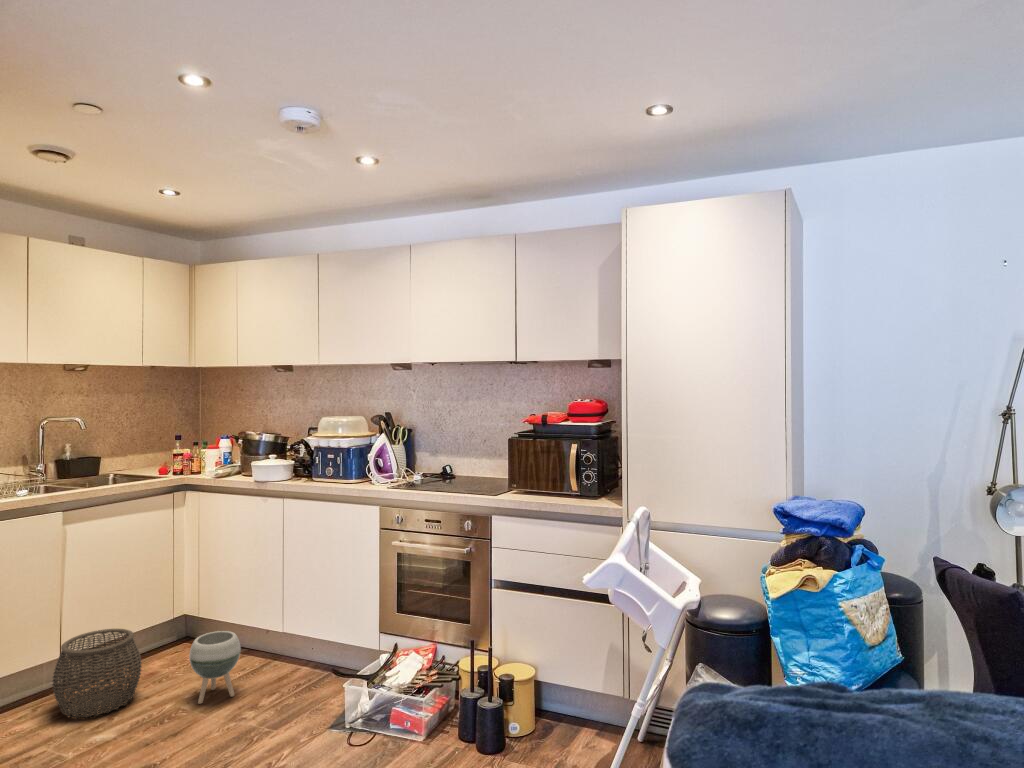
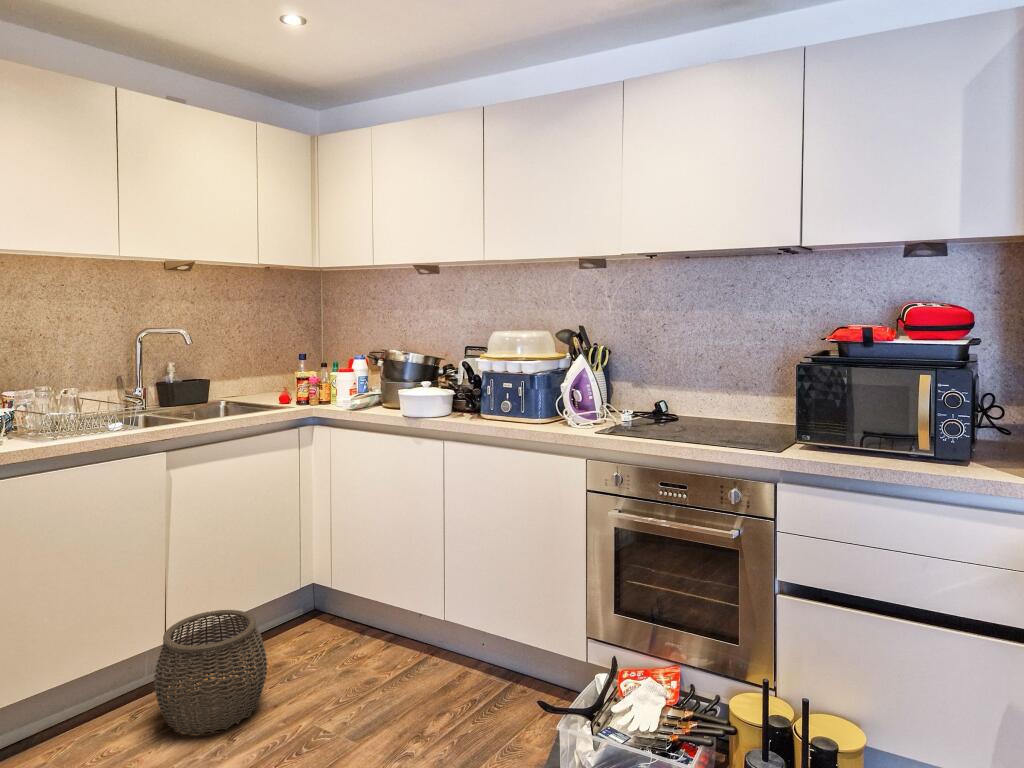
planter: present [189,631,241,704] -> none [329,622,396,724]

